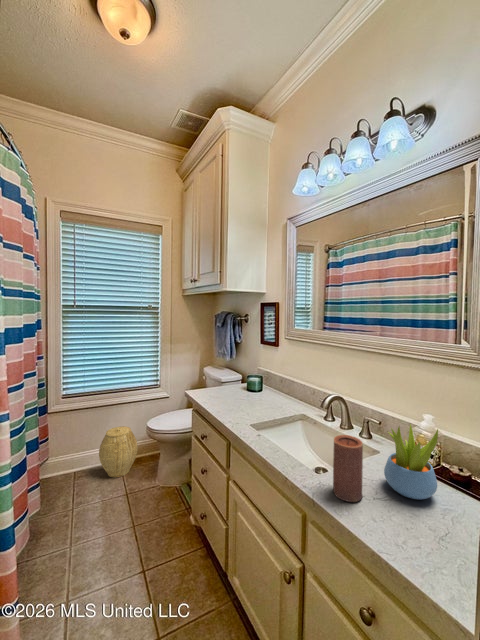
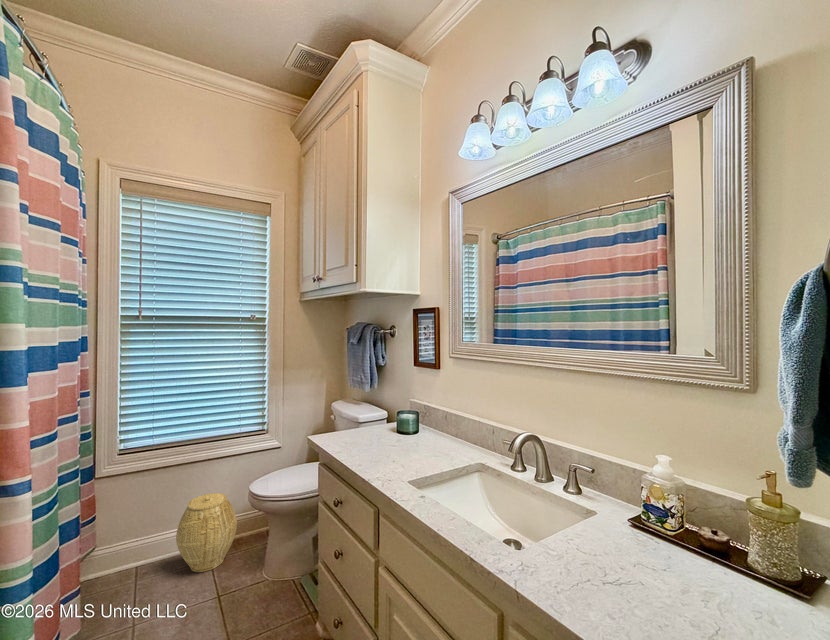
succulent plant: present [384,424,438,499] -> none [612,470,691,582]
candle: present [333,435,363,502] -> none [542,492,588,595]

